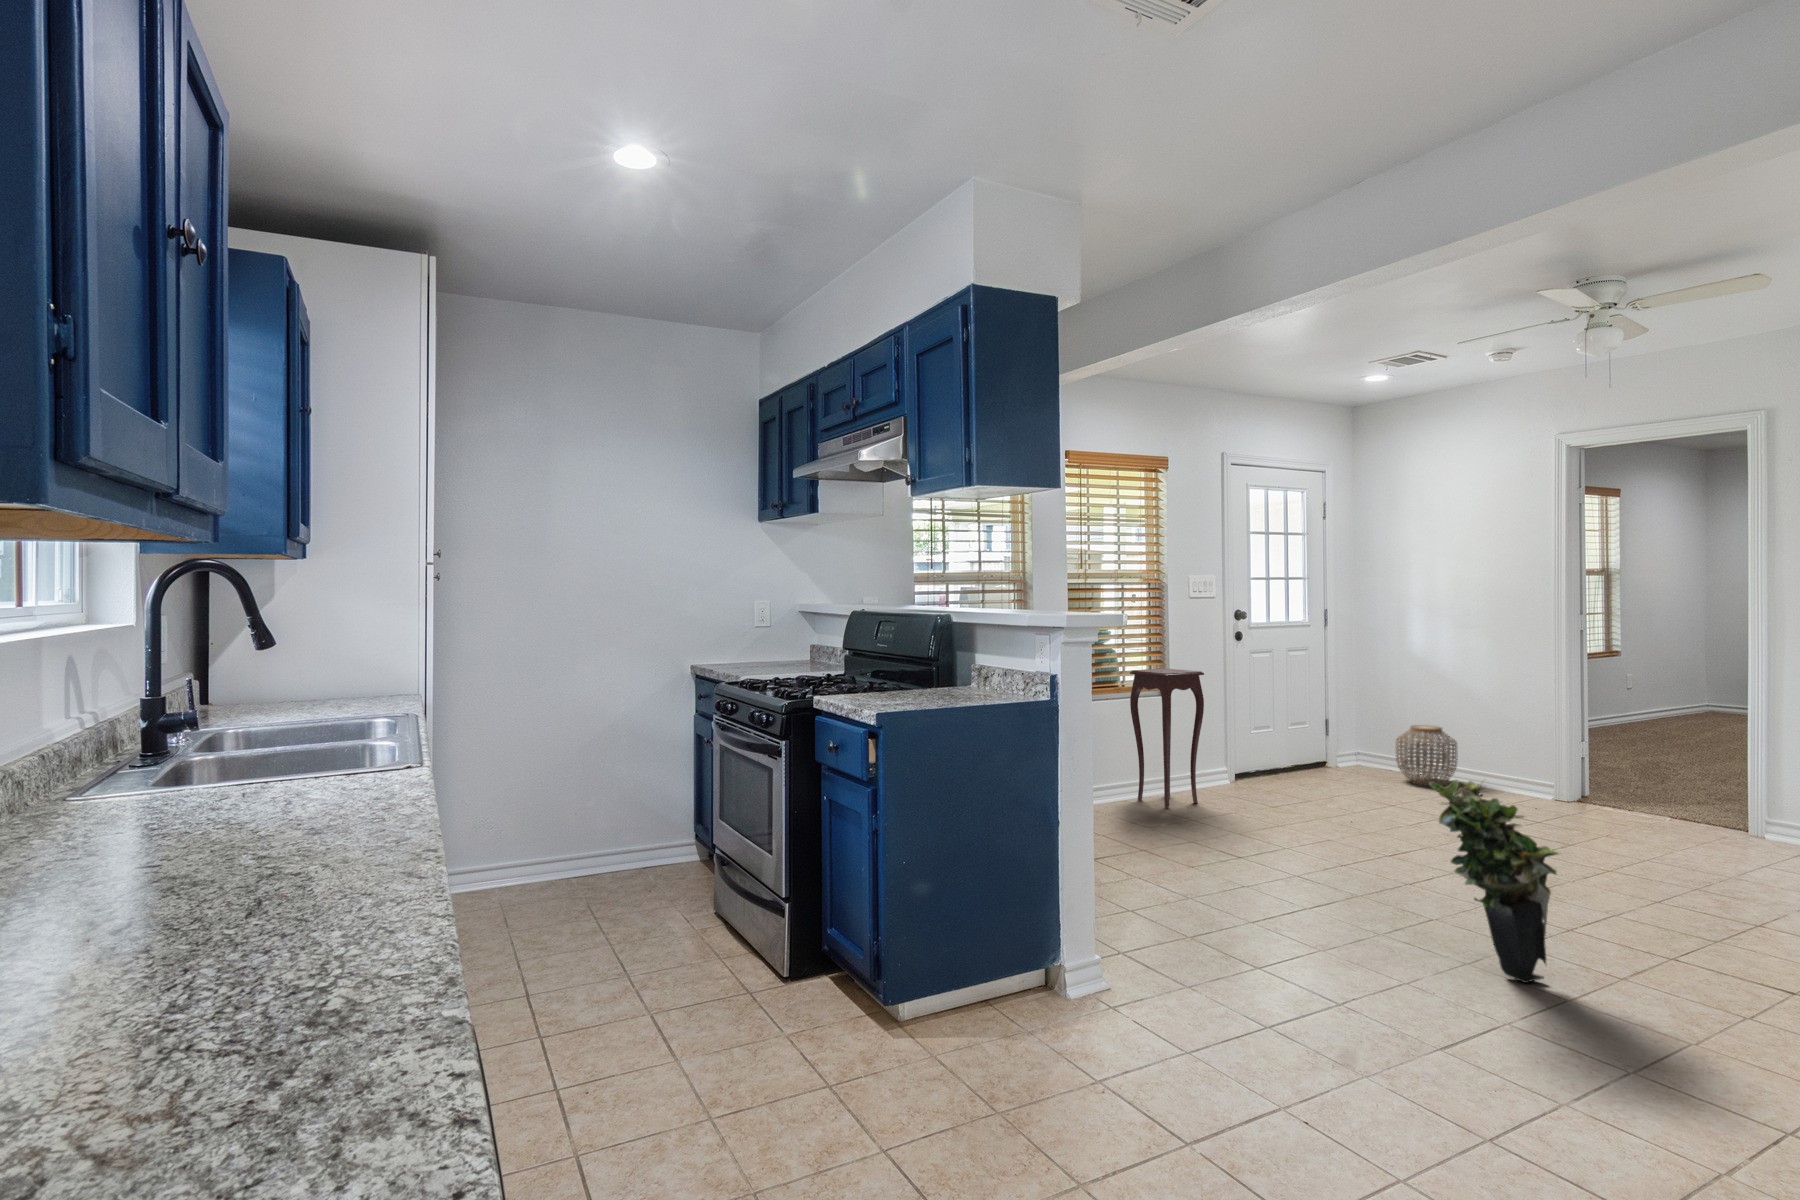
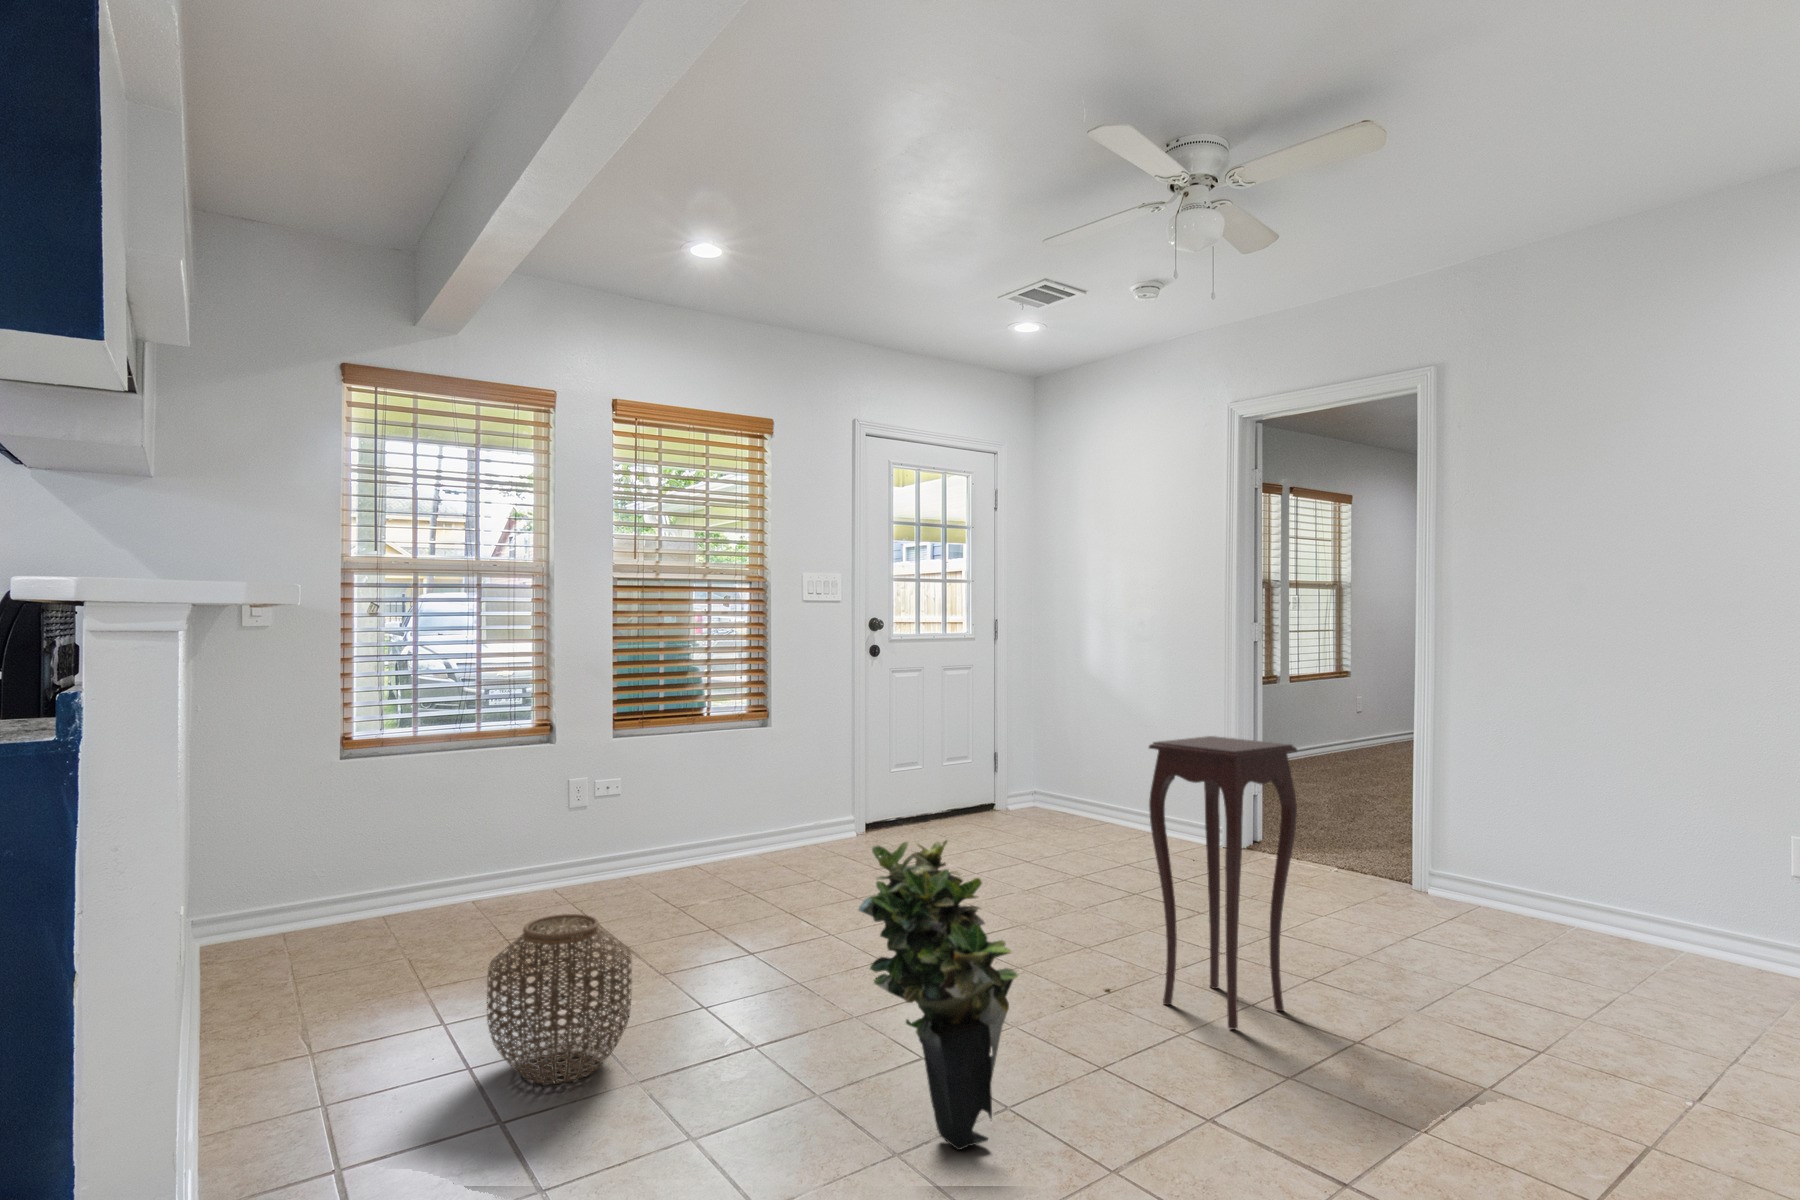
side table: present [1130,669,1204,807] -> present [1149,736,1297,1029]
woven basket: present [1396,725,1457,785] -> present [487,914,632,1084]

